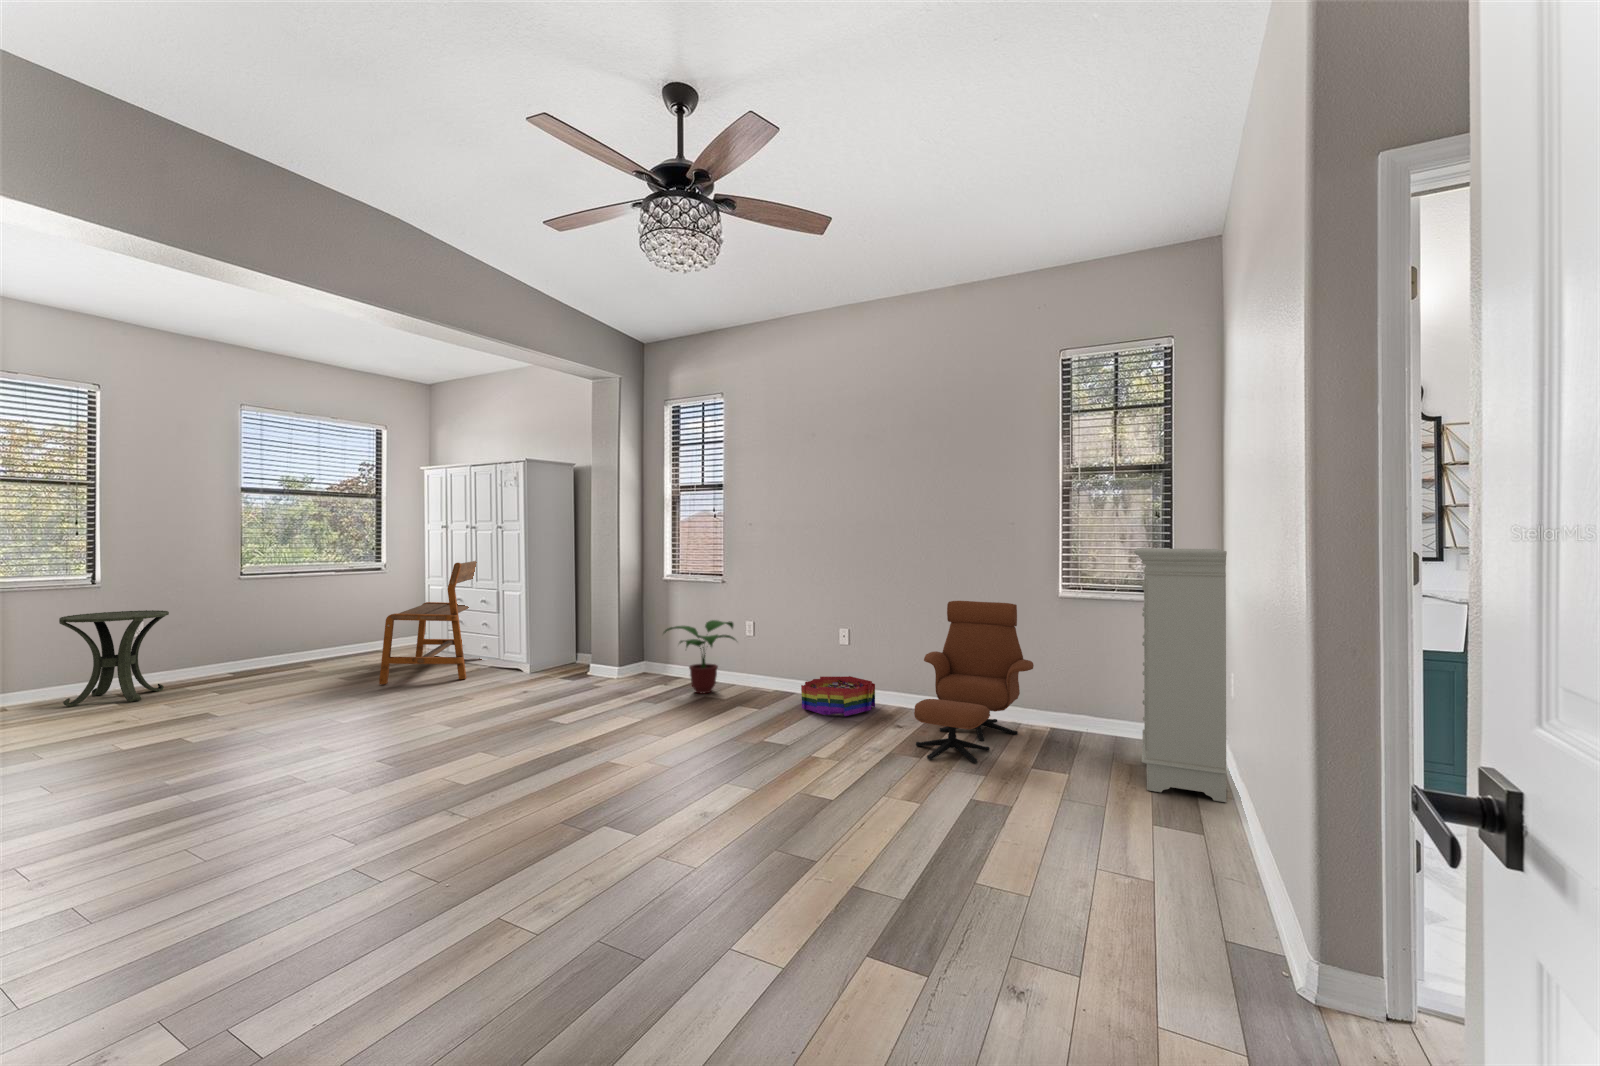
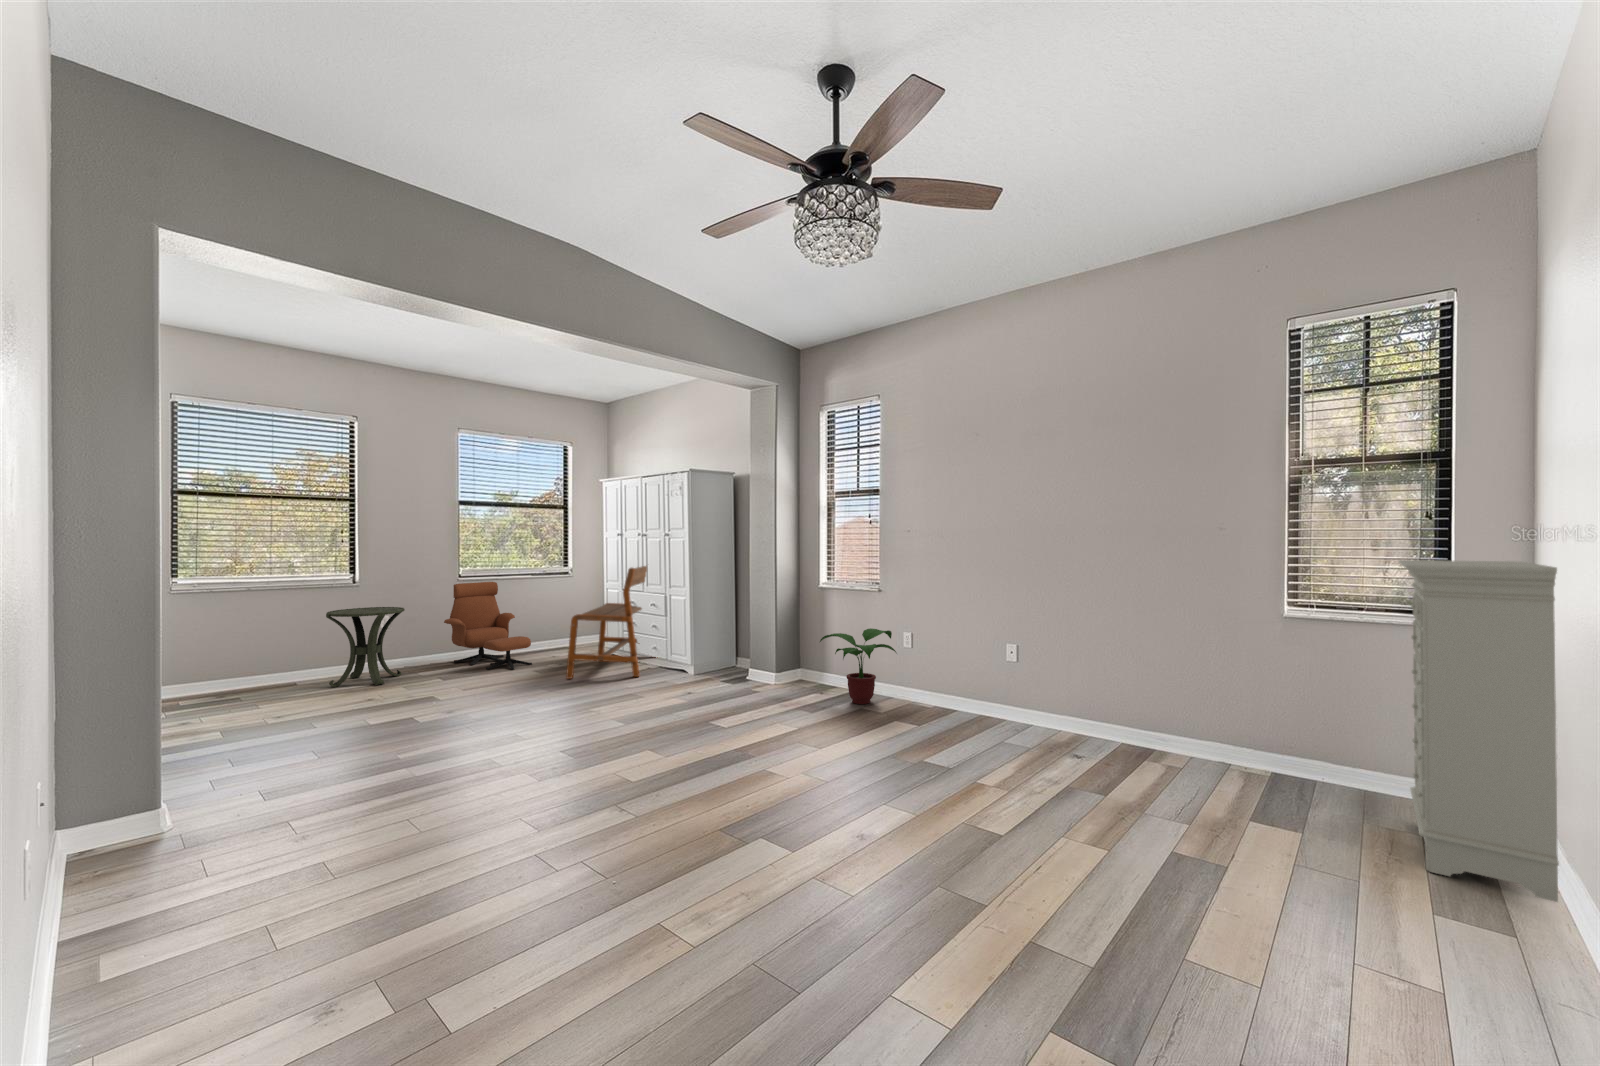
lounge chair: present [914,601,1034,763] -> present [444,582,532,670]
storage bin: present [801,676,875,716] -> none [965,693,1049,740]

